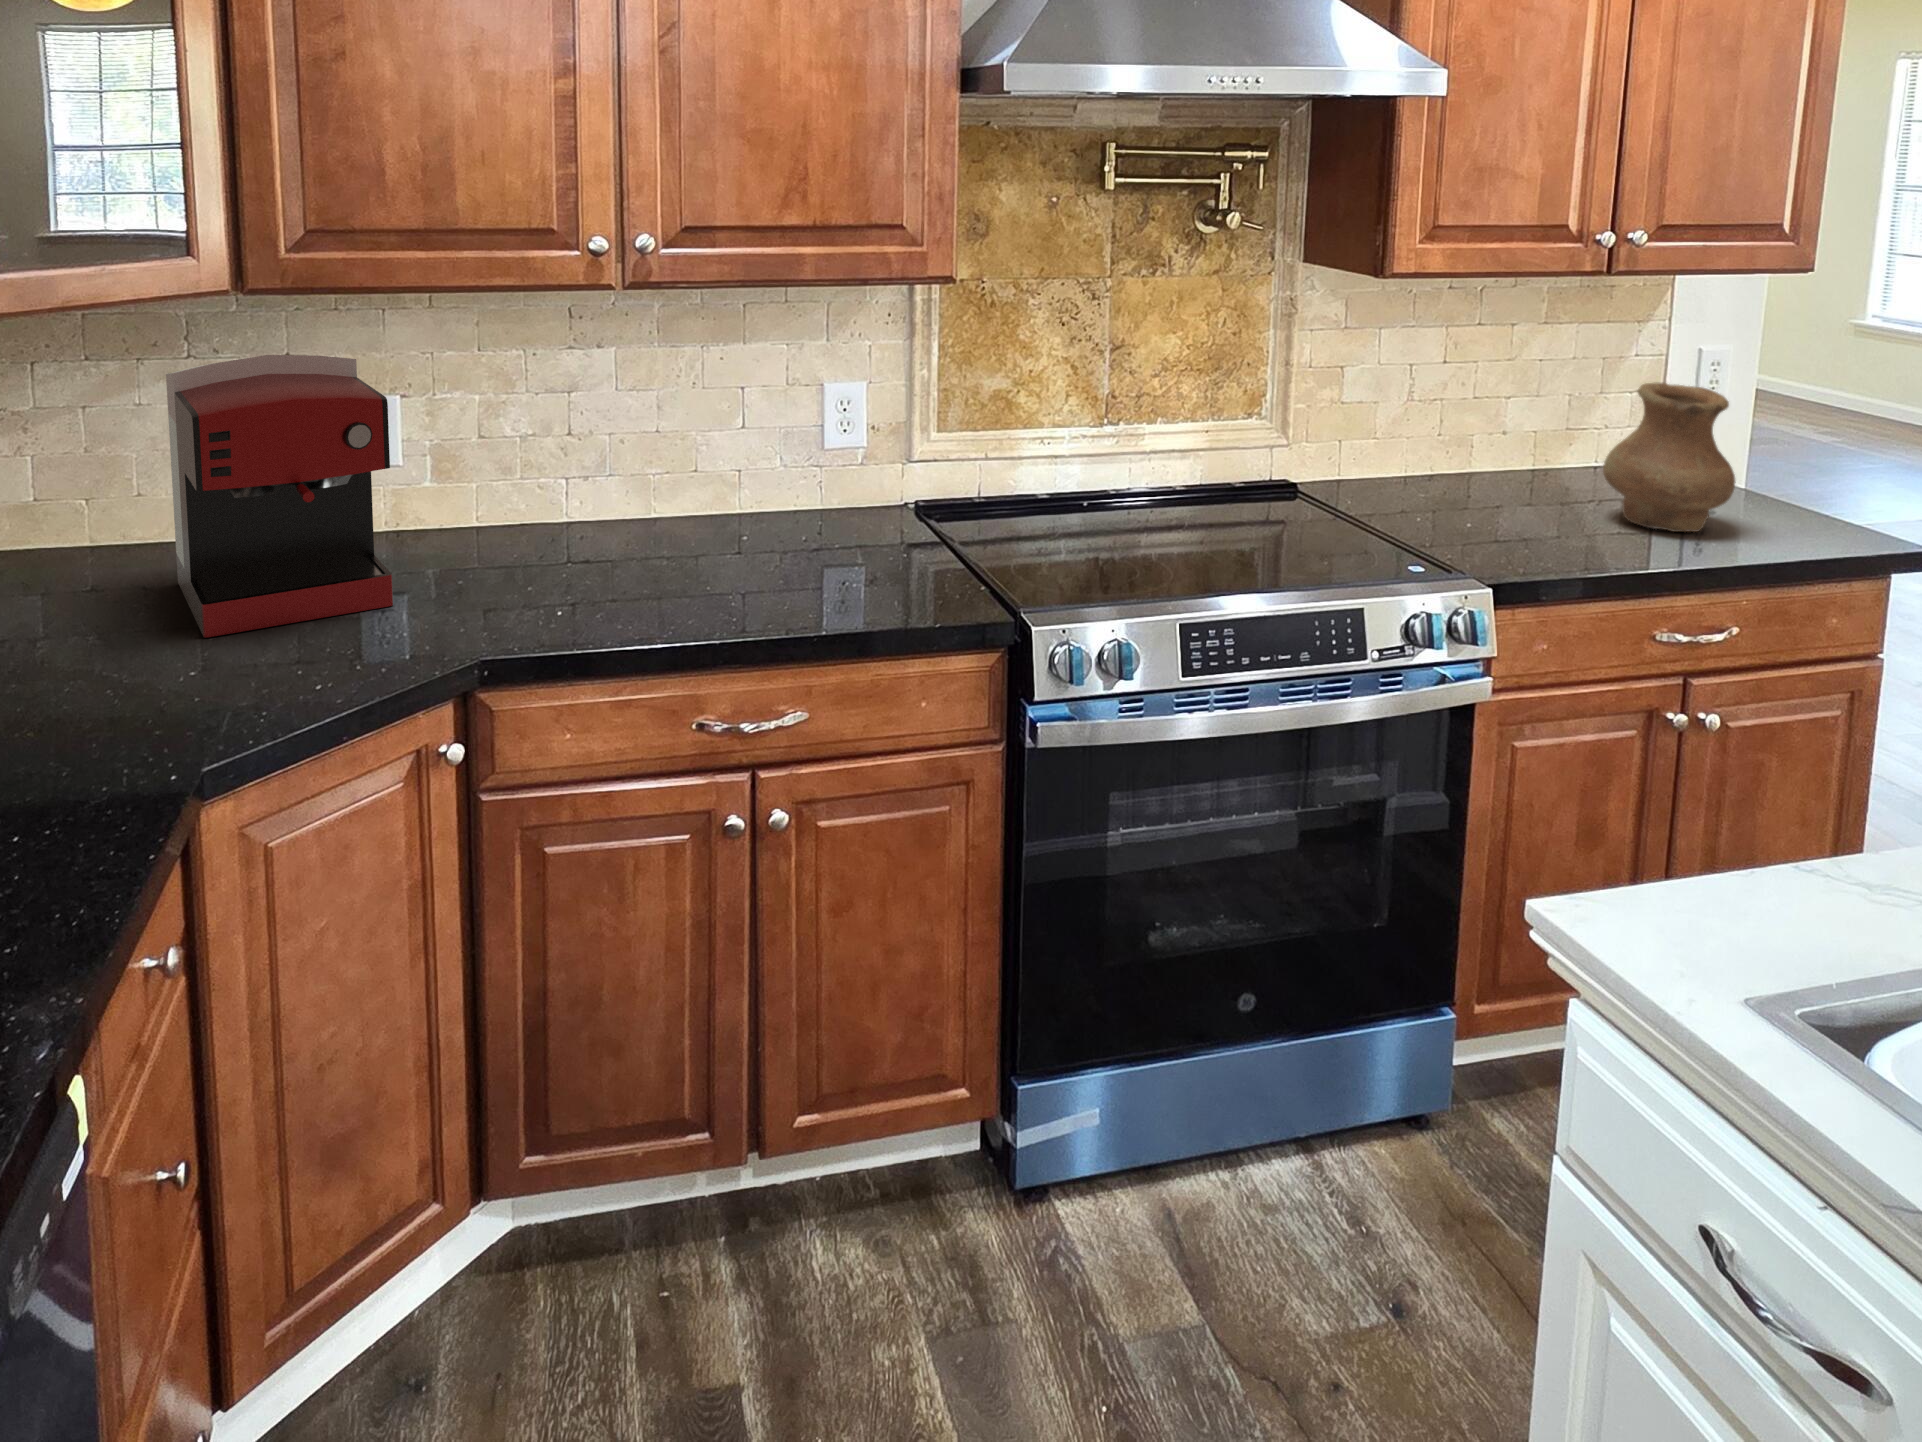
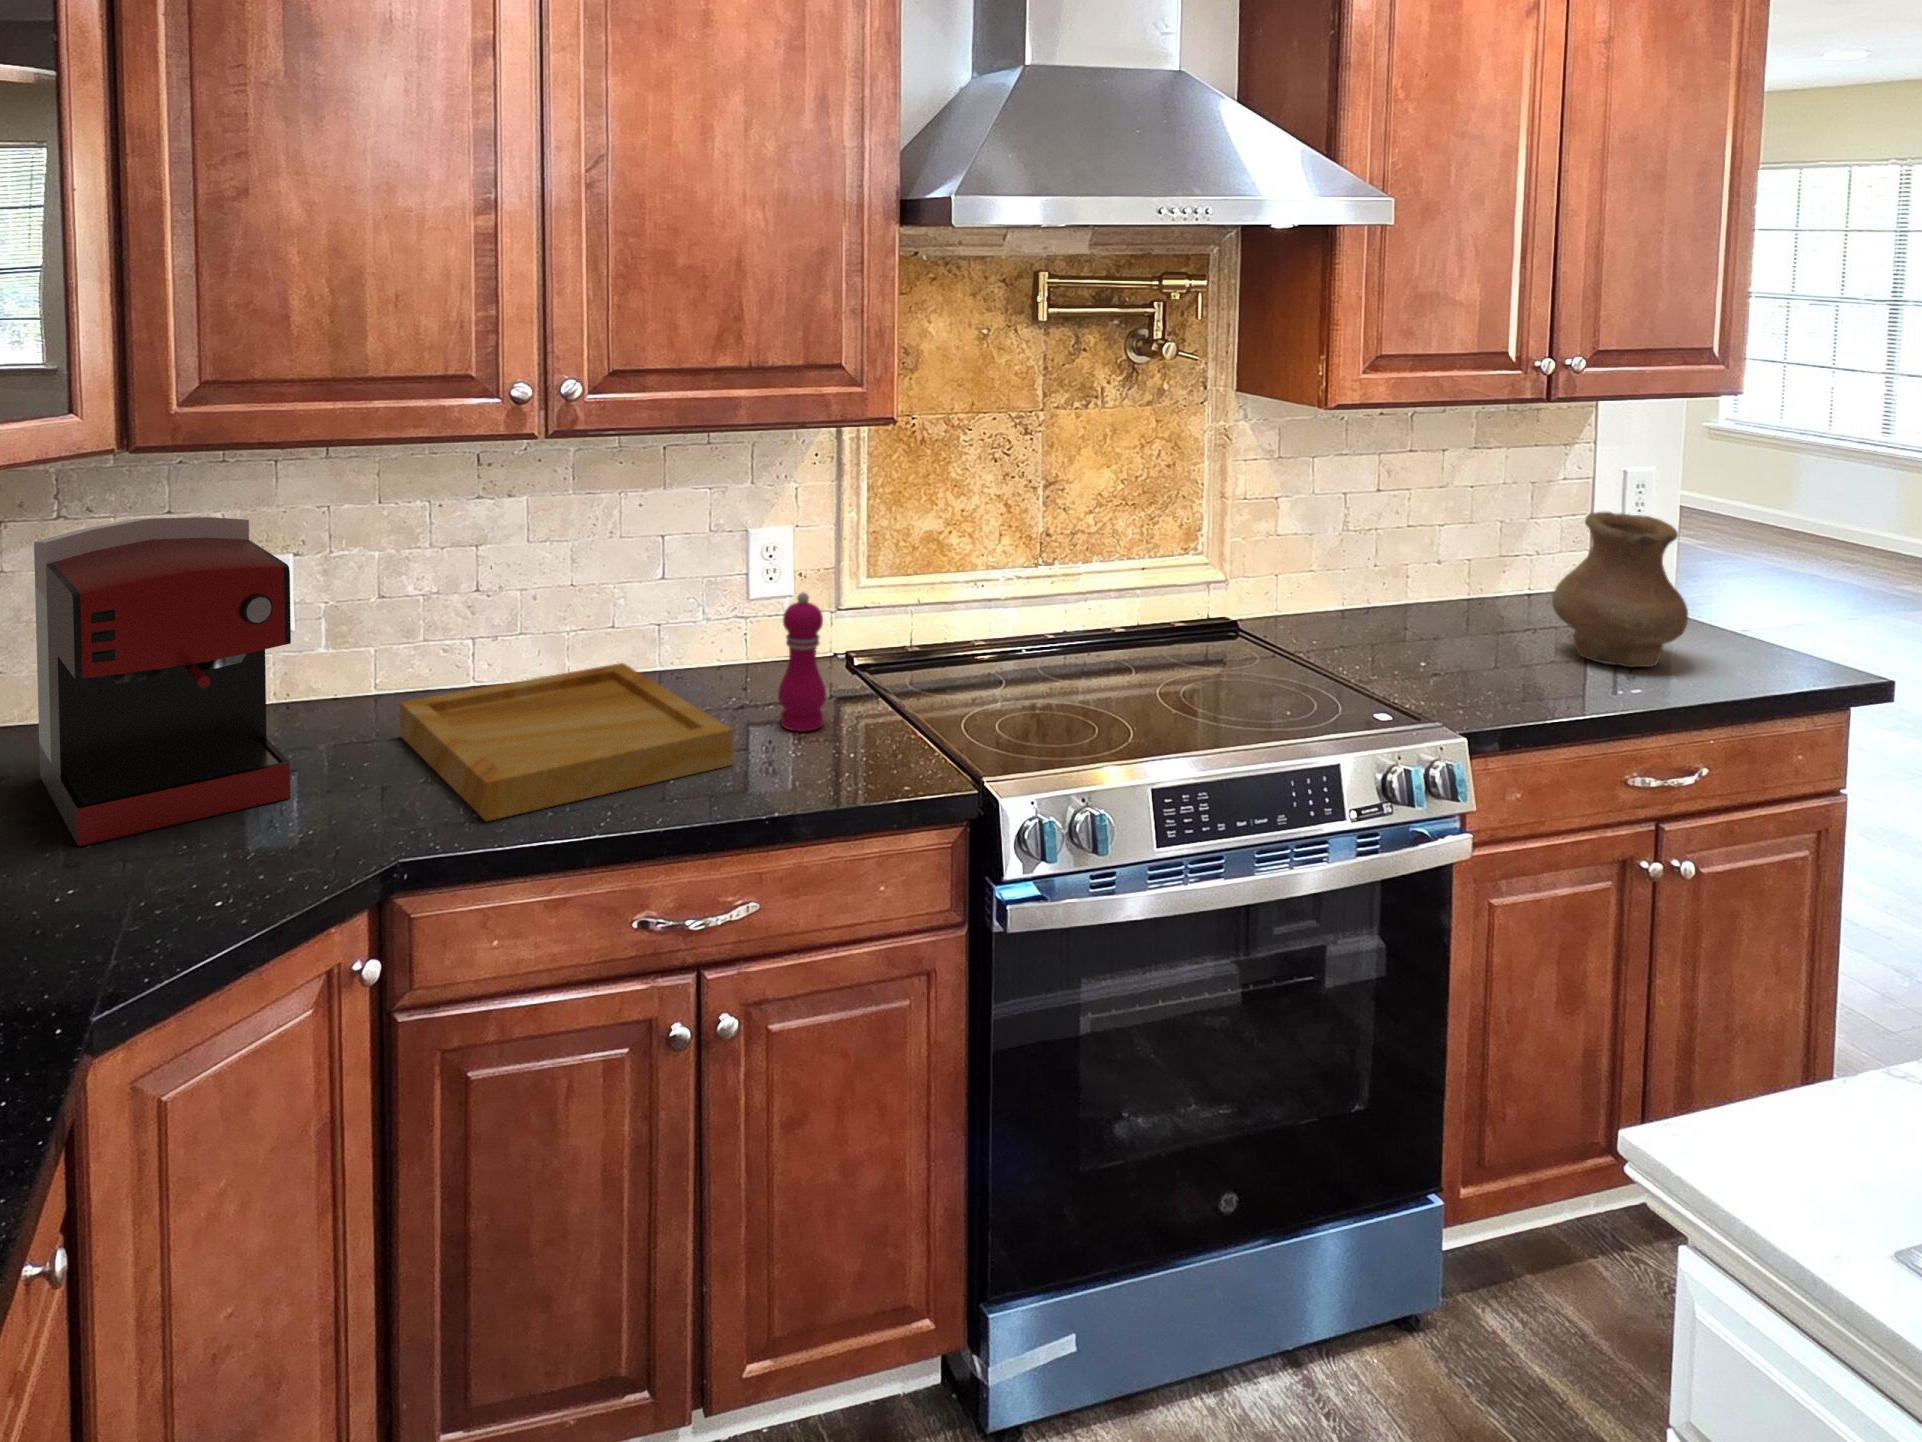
pepper mill: none [841,438,886,565] -> present [778,593,826,731]
tray: none [497,502,793,630] -> present [400,663,733,821]

